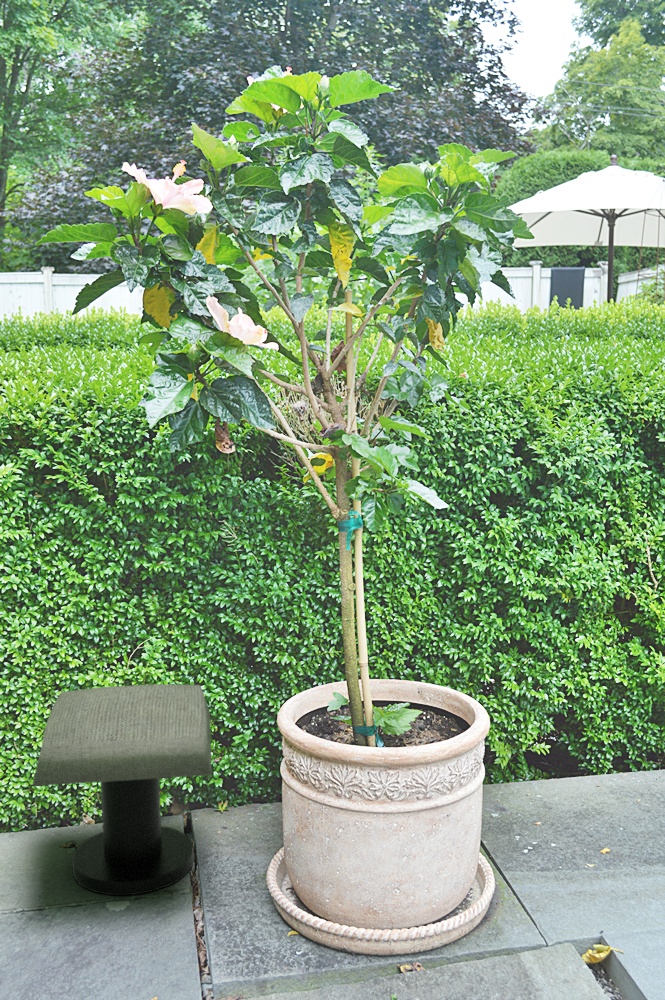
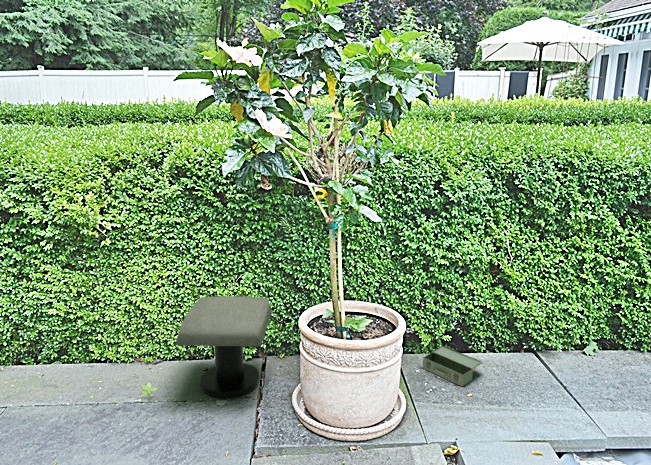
toolbox: none [510,762,622,833] -> present [423,346,482,386]

